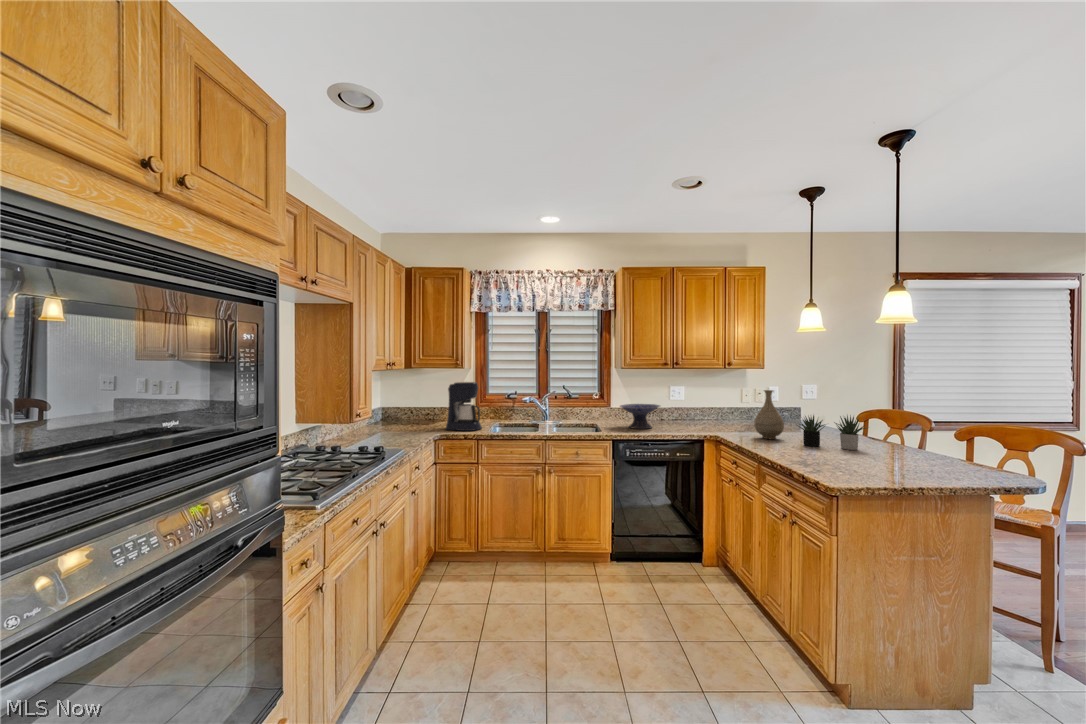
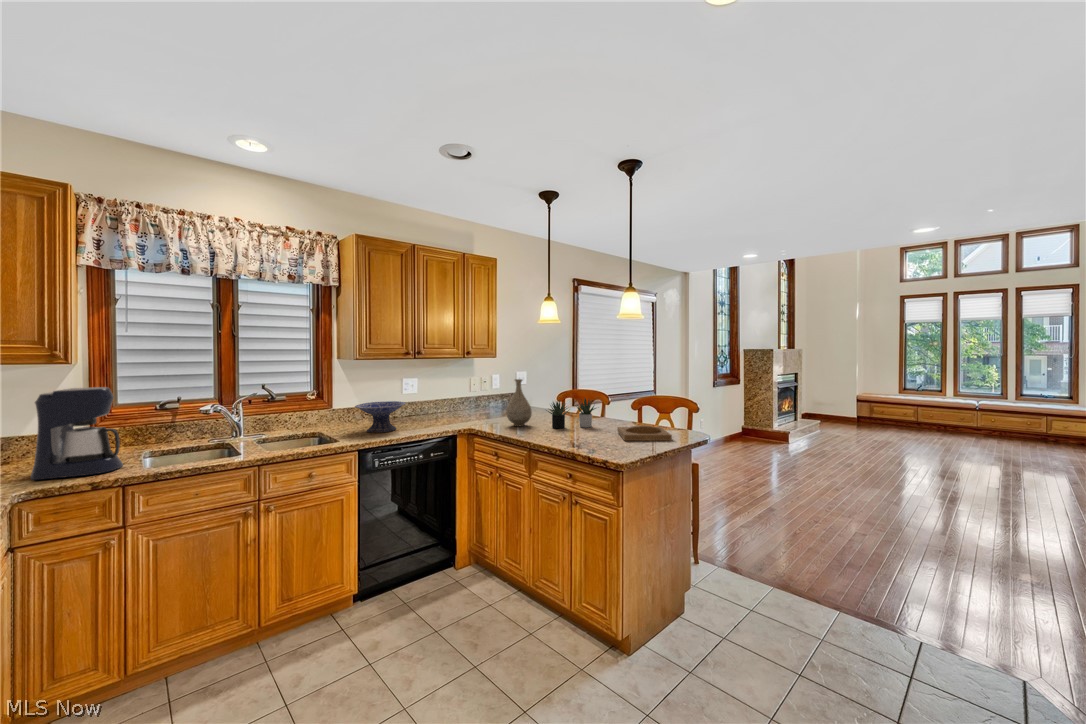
tray: none [873,452,954,478] -> present [617,425,672,441]

